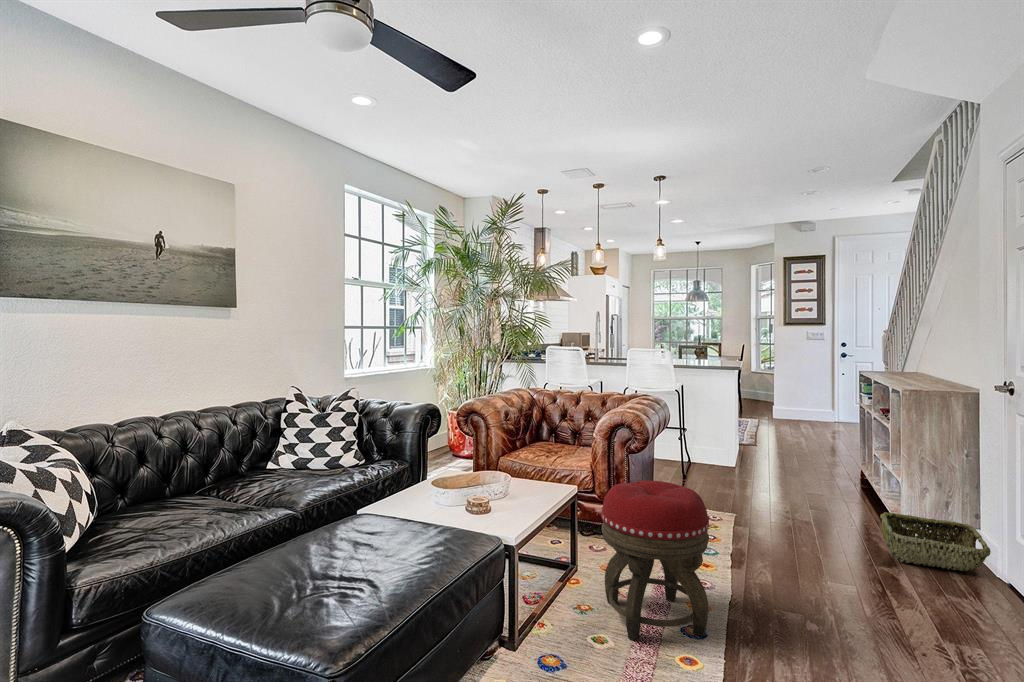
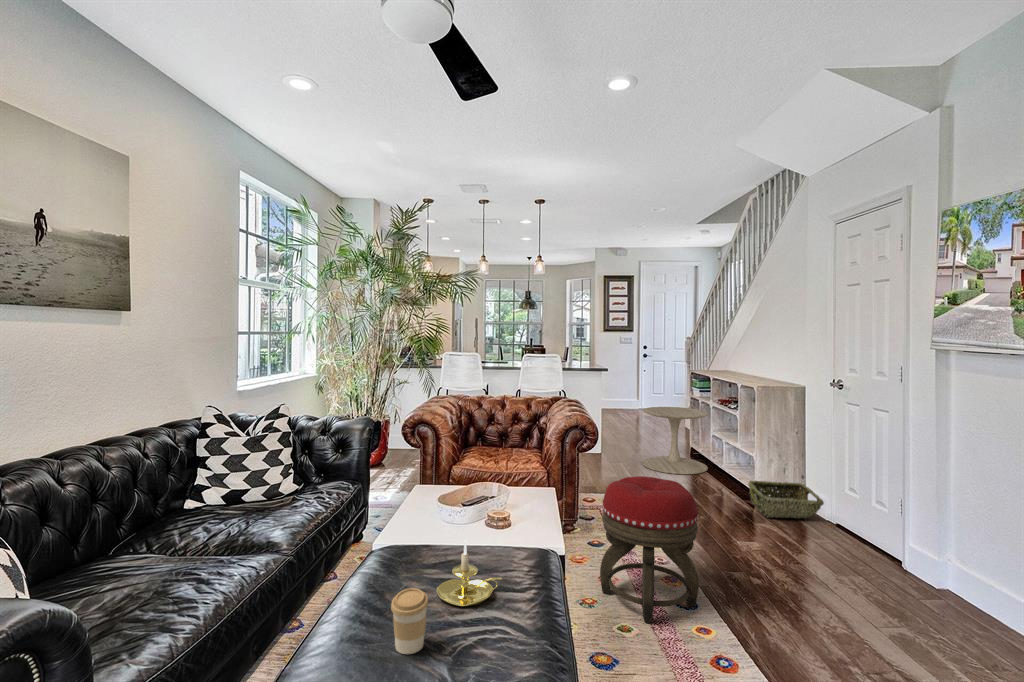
side table: none [778,415,869,501] -> present [642,407,709,474]
candle holder: none [349,505,403,564] -> present [436,539,502,606]
coffee cup: none [272,534,306,586] -> present [391,588,429,654]

